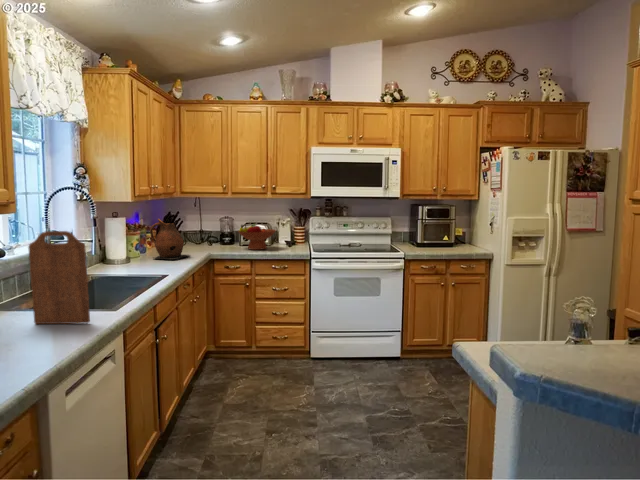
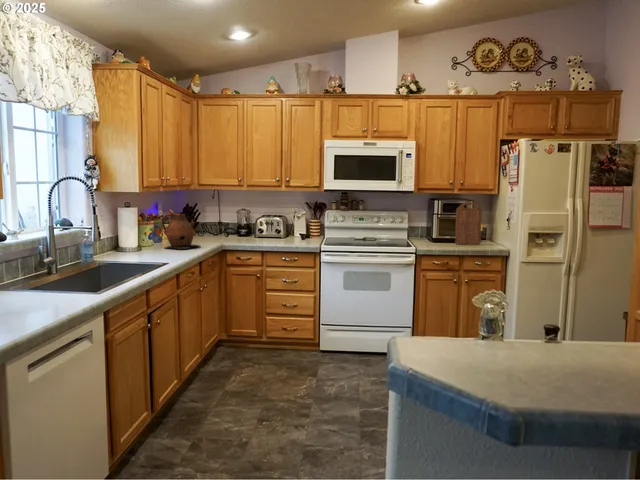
fruit bowl: present [238,224,276,250] -> none [250,216,288,242]
cutting board: present [28,231,90,324] -> present [455,203,482,245]

